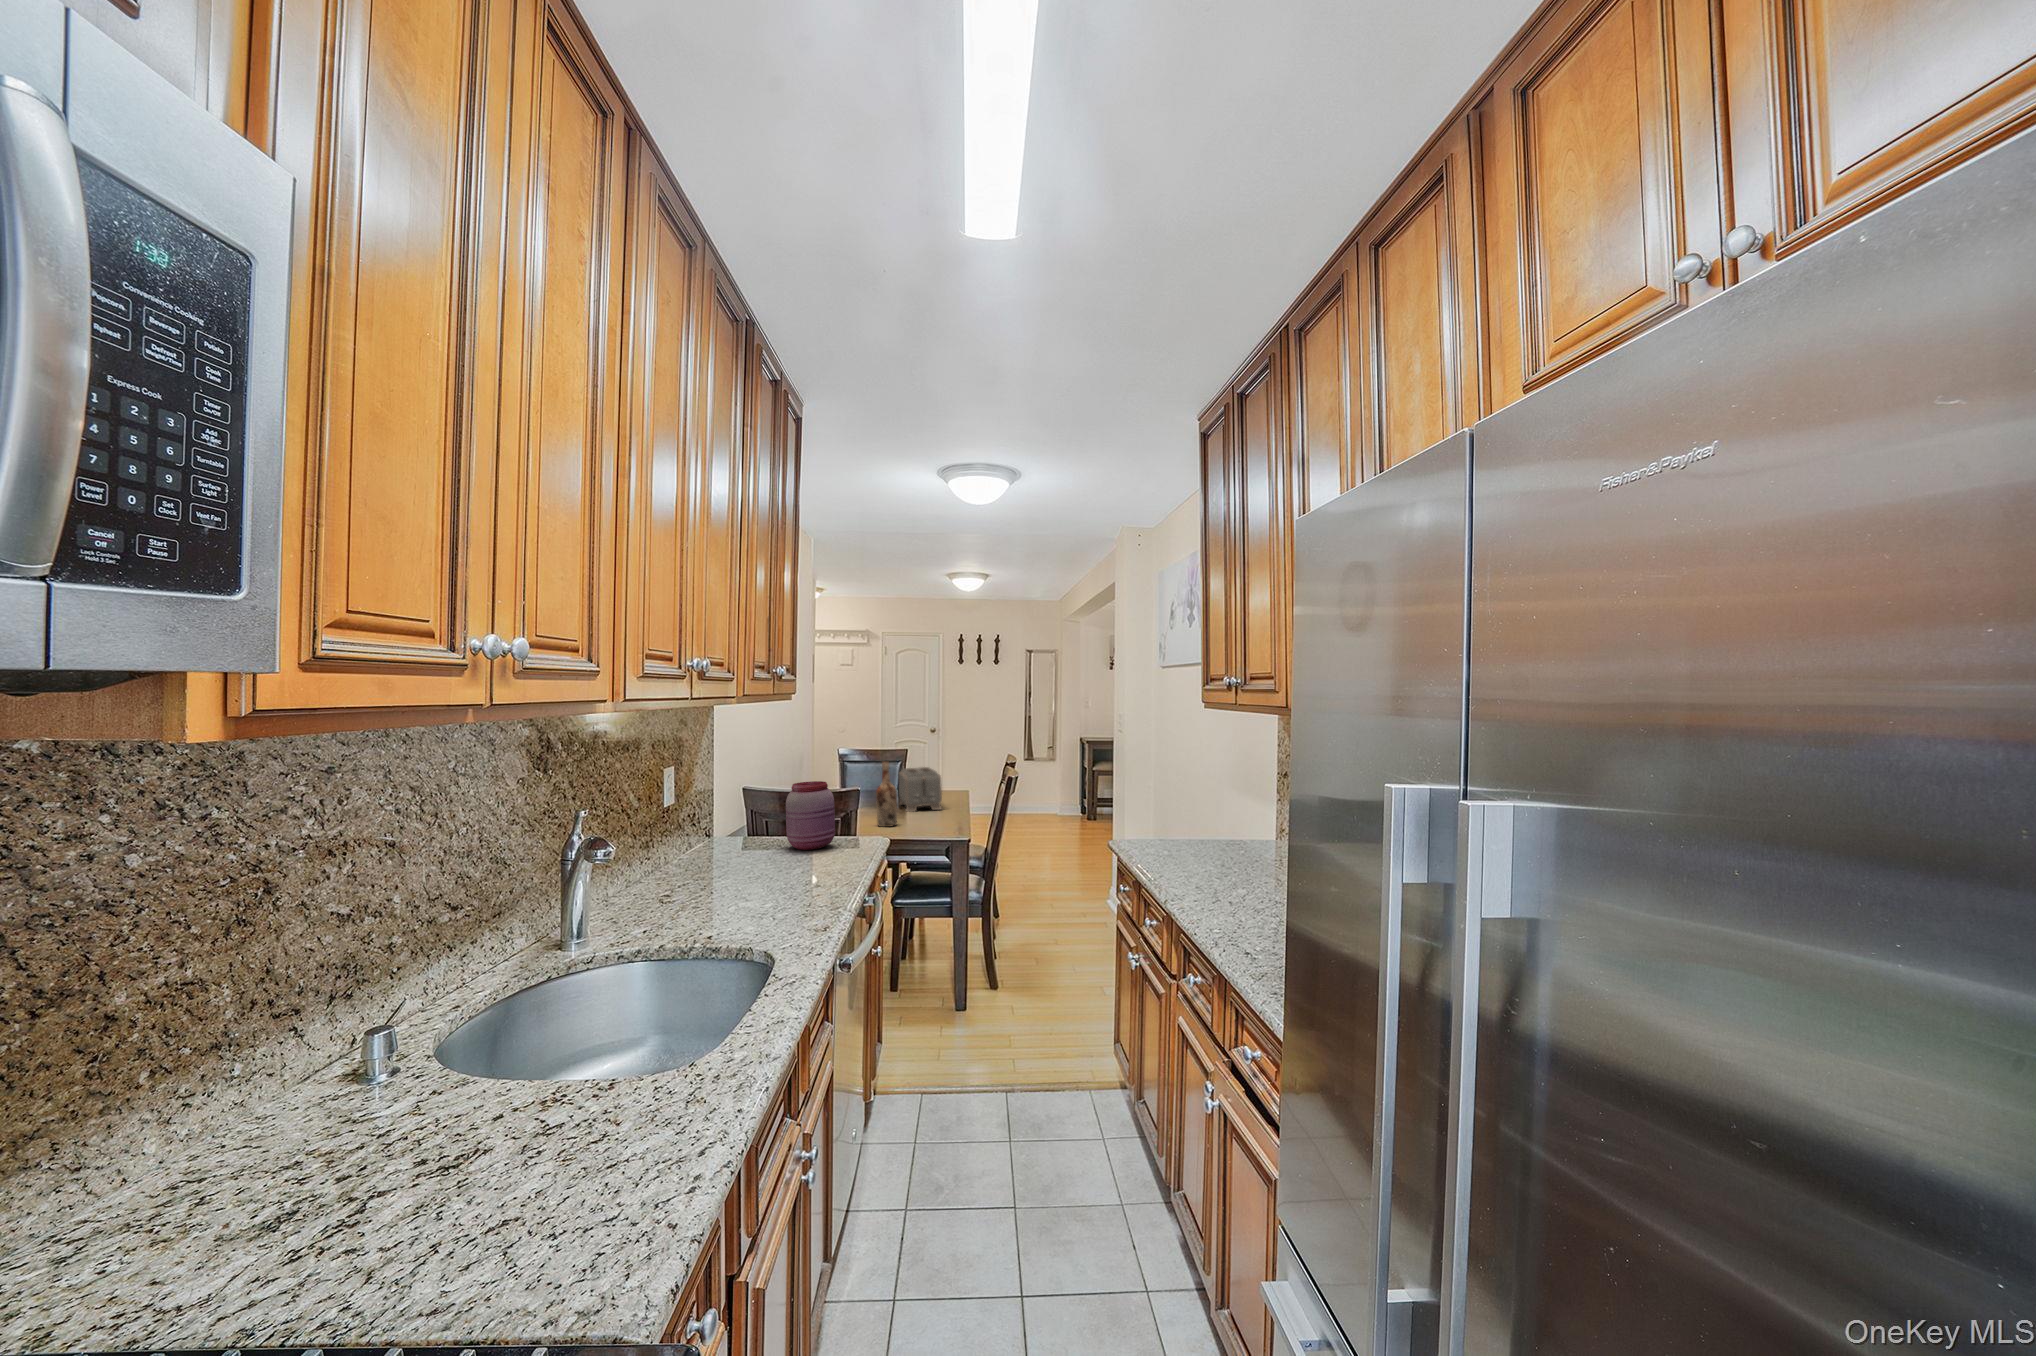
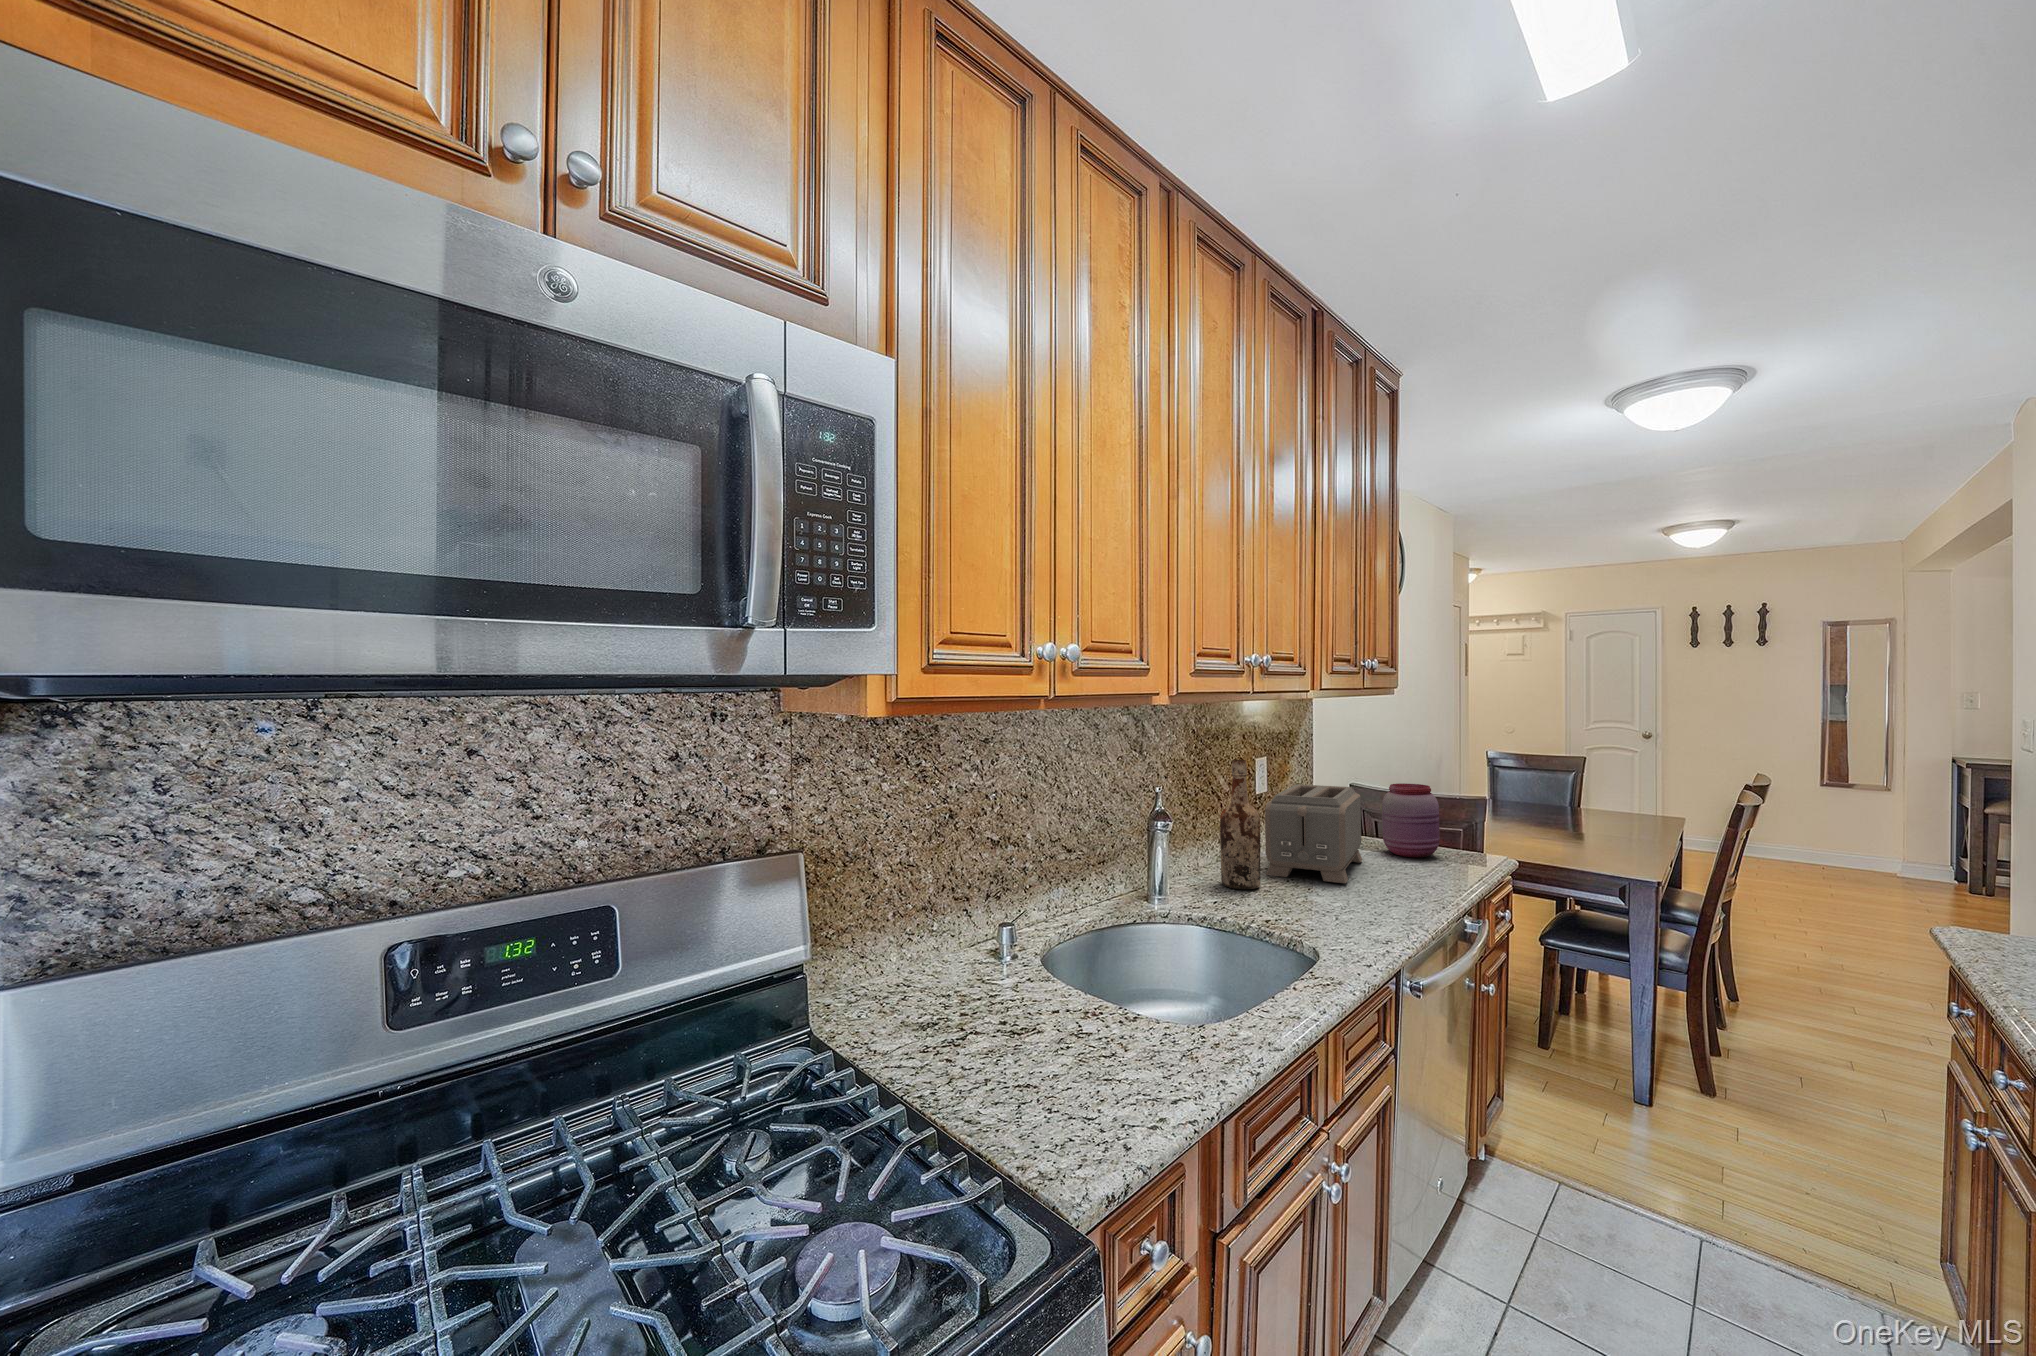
wine bottle: present [876,761,897,827] -> present [1220,760,1261,889]
toaster: present [899,767,942,812] -> present [1265,784,1363,883]

